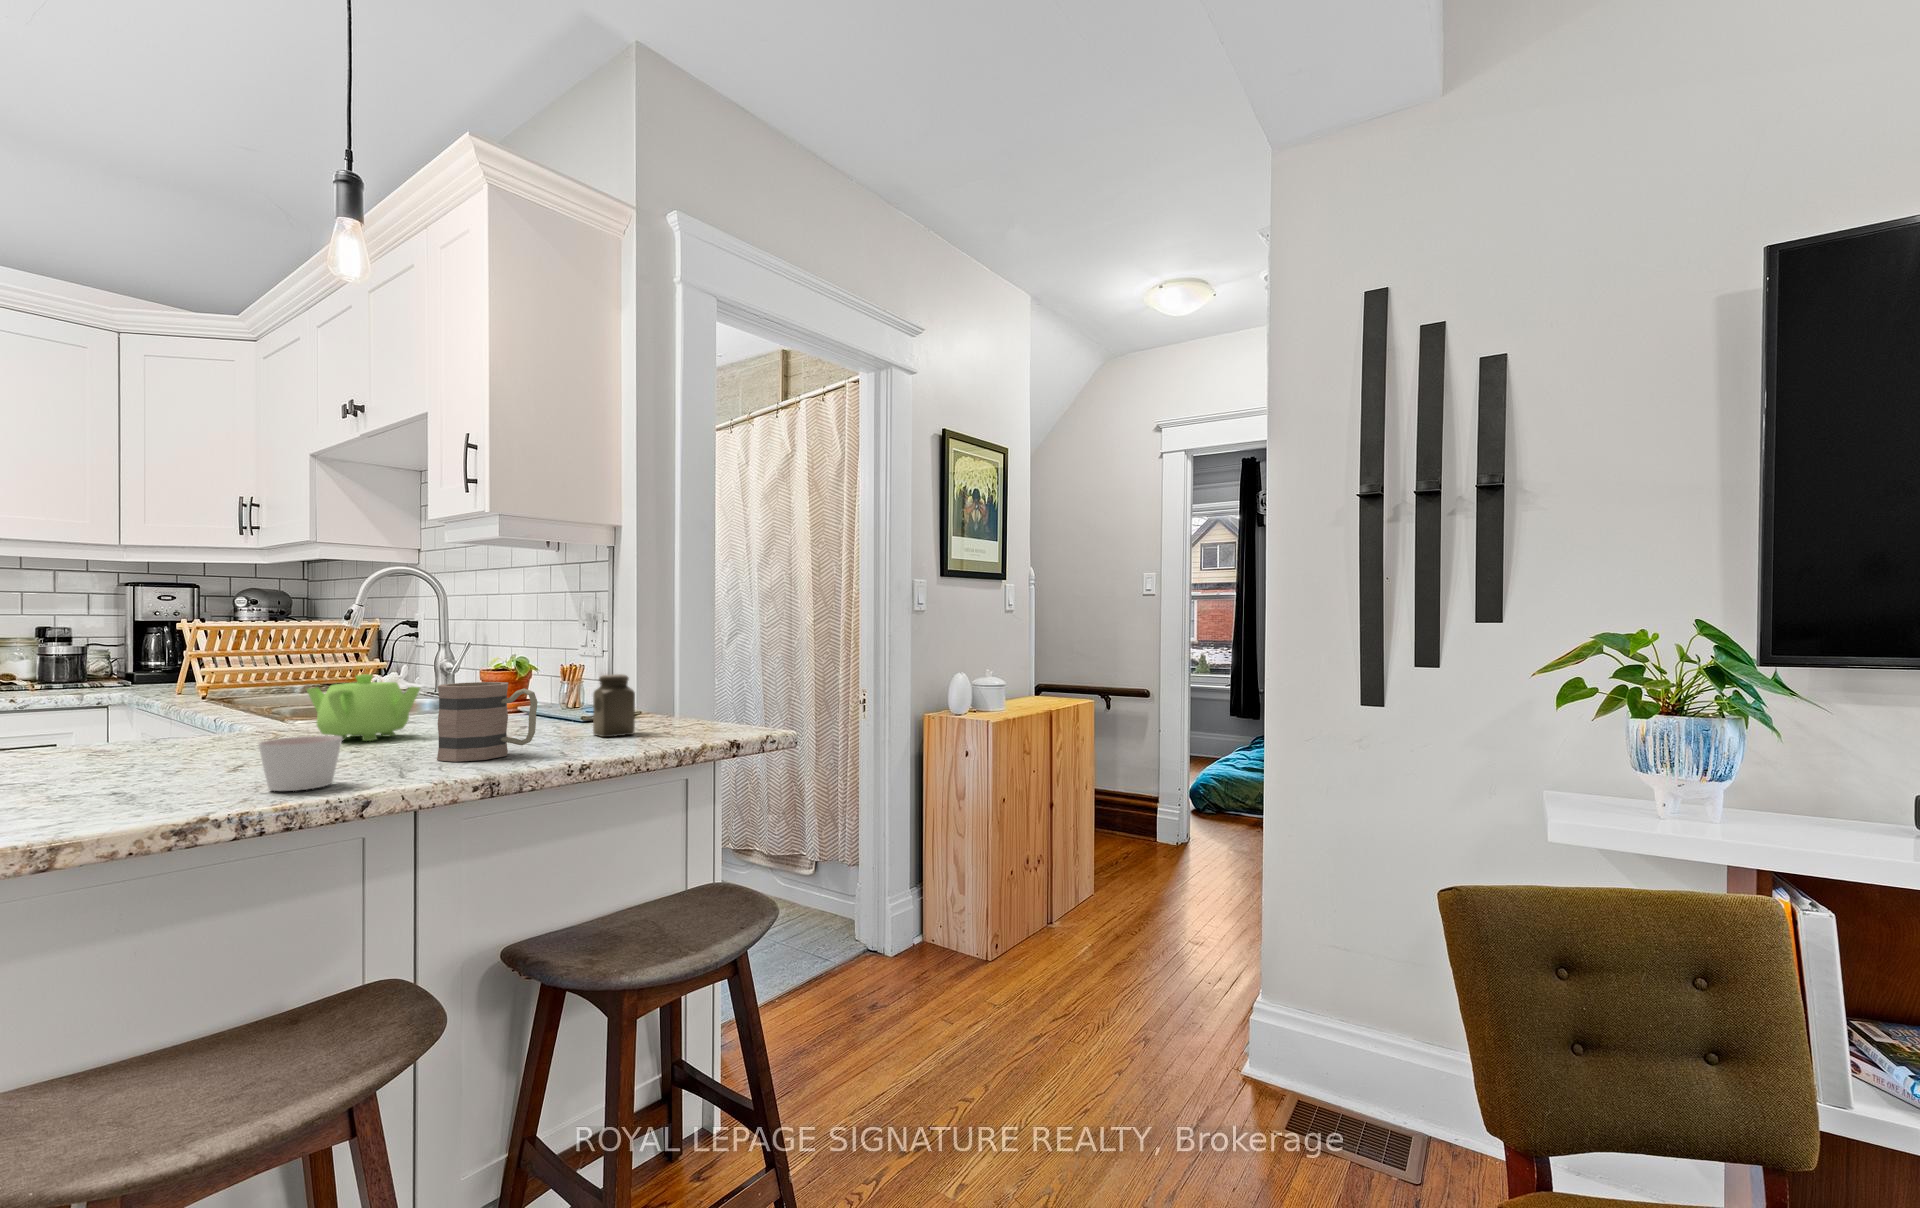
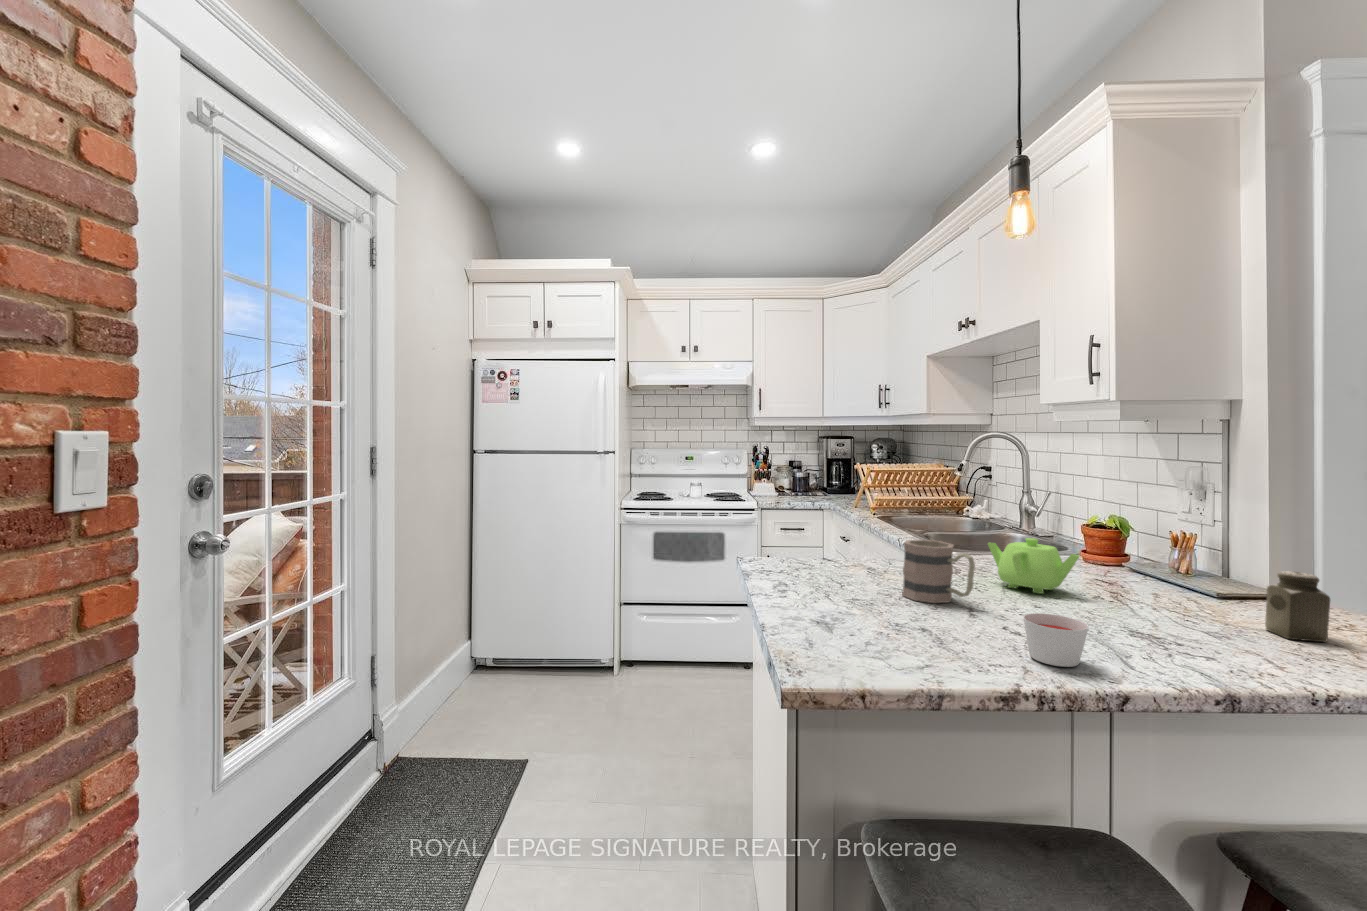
mug: present [437,682,538,762] -> present [902,540,975,603]

